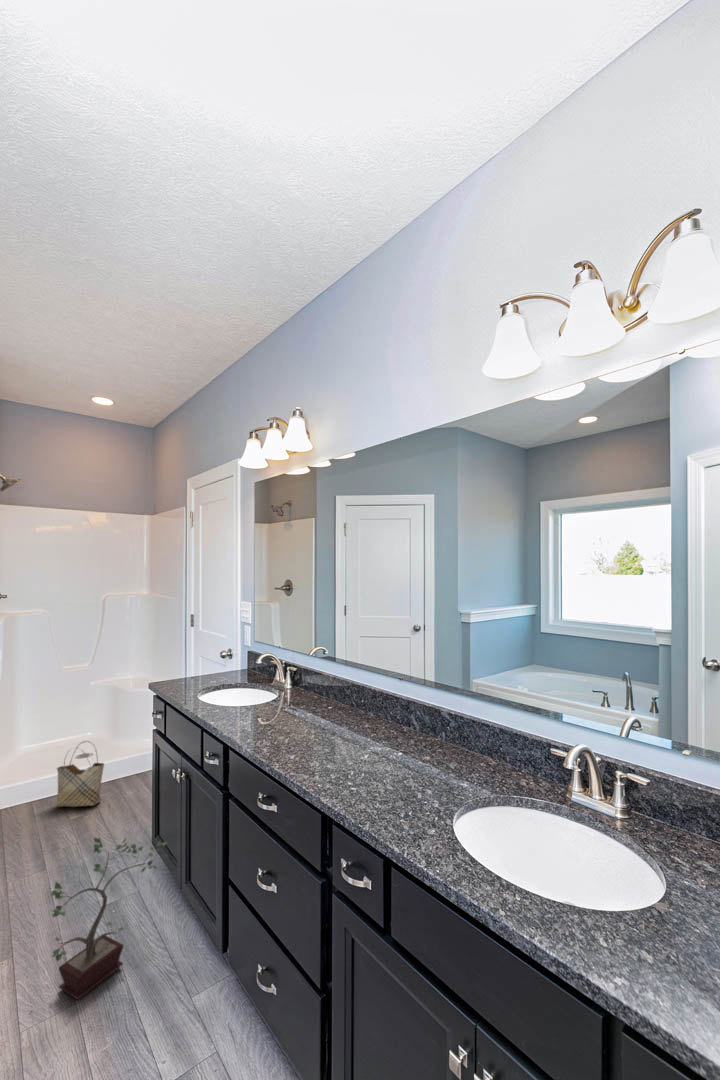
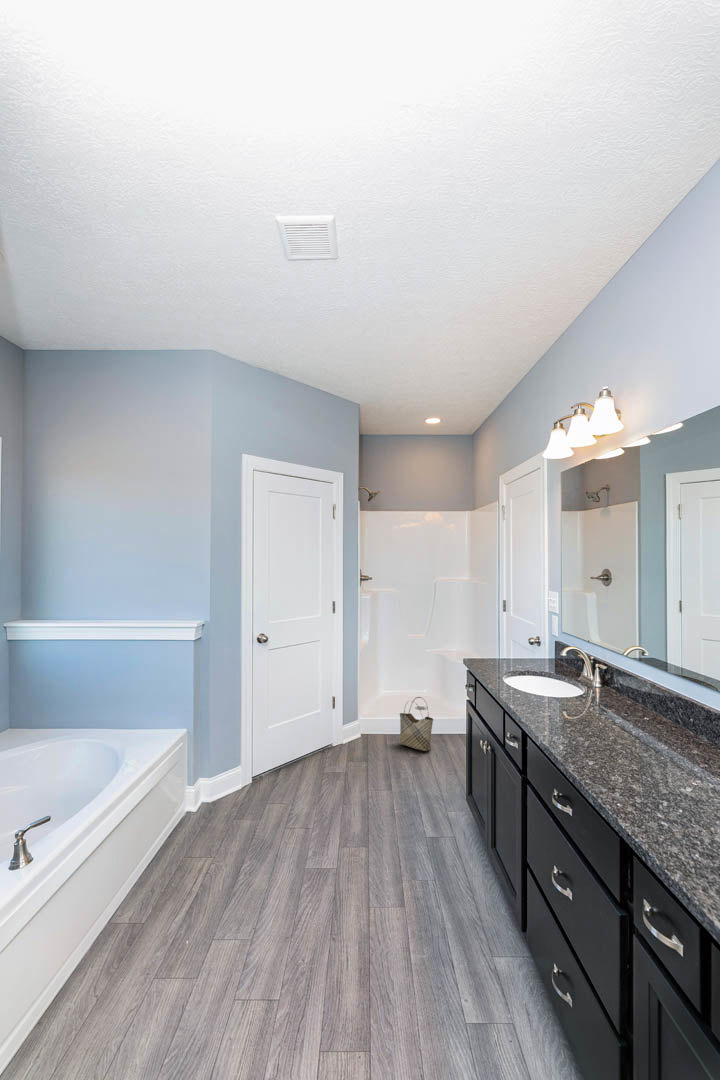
potted plant: present [51,838,167,999] -> none [384,779,476,907]

